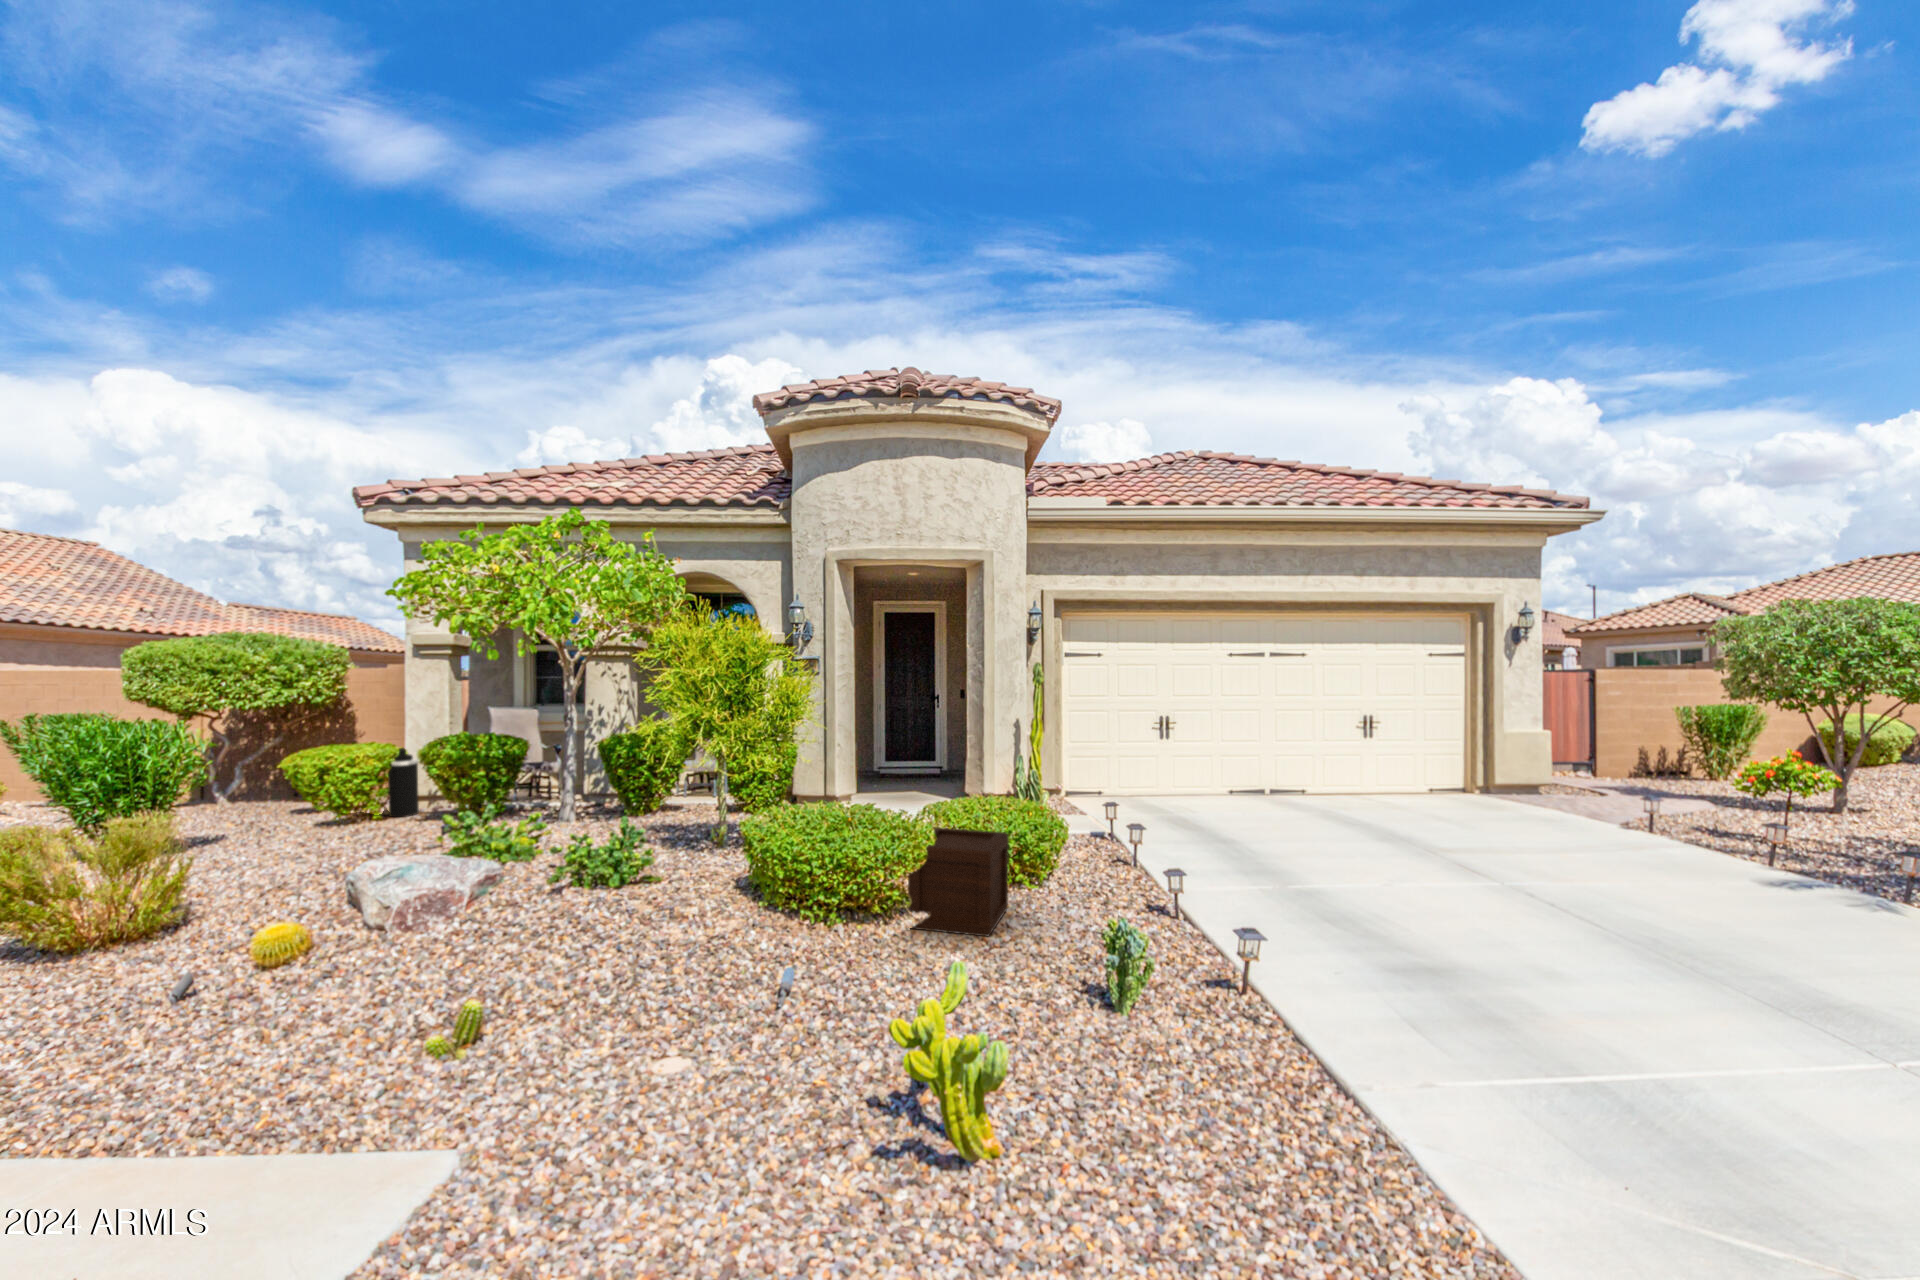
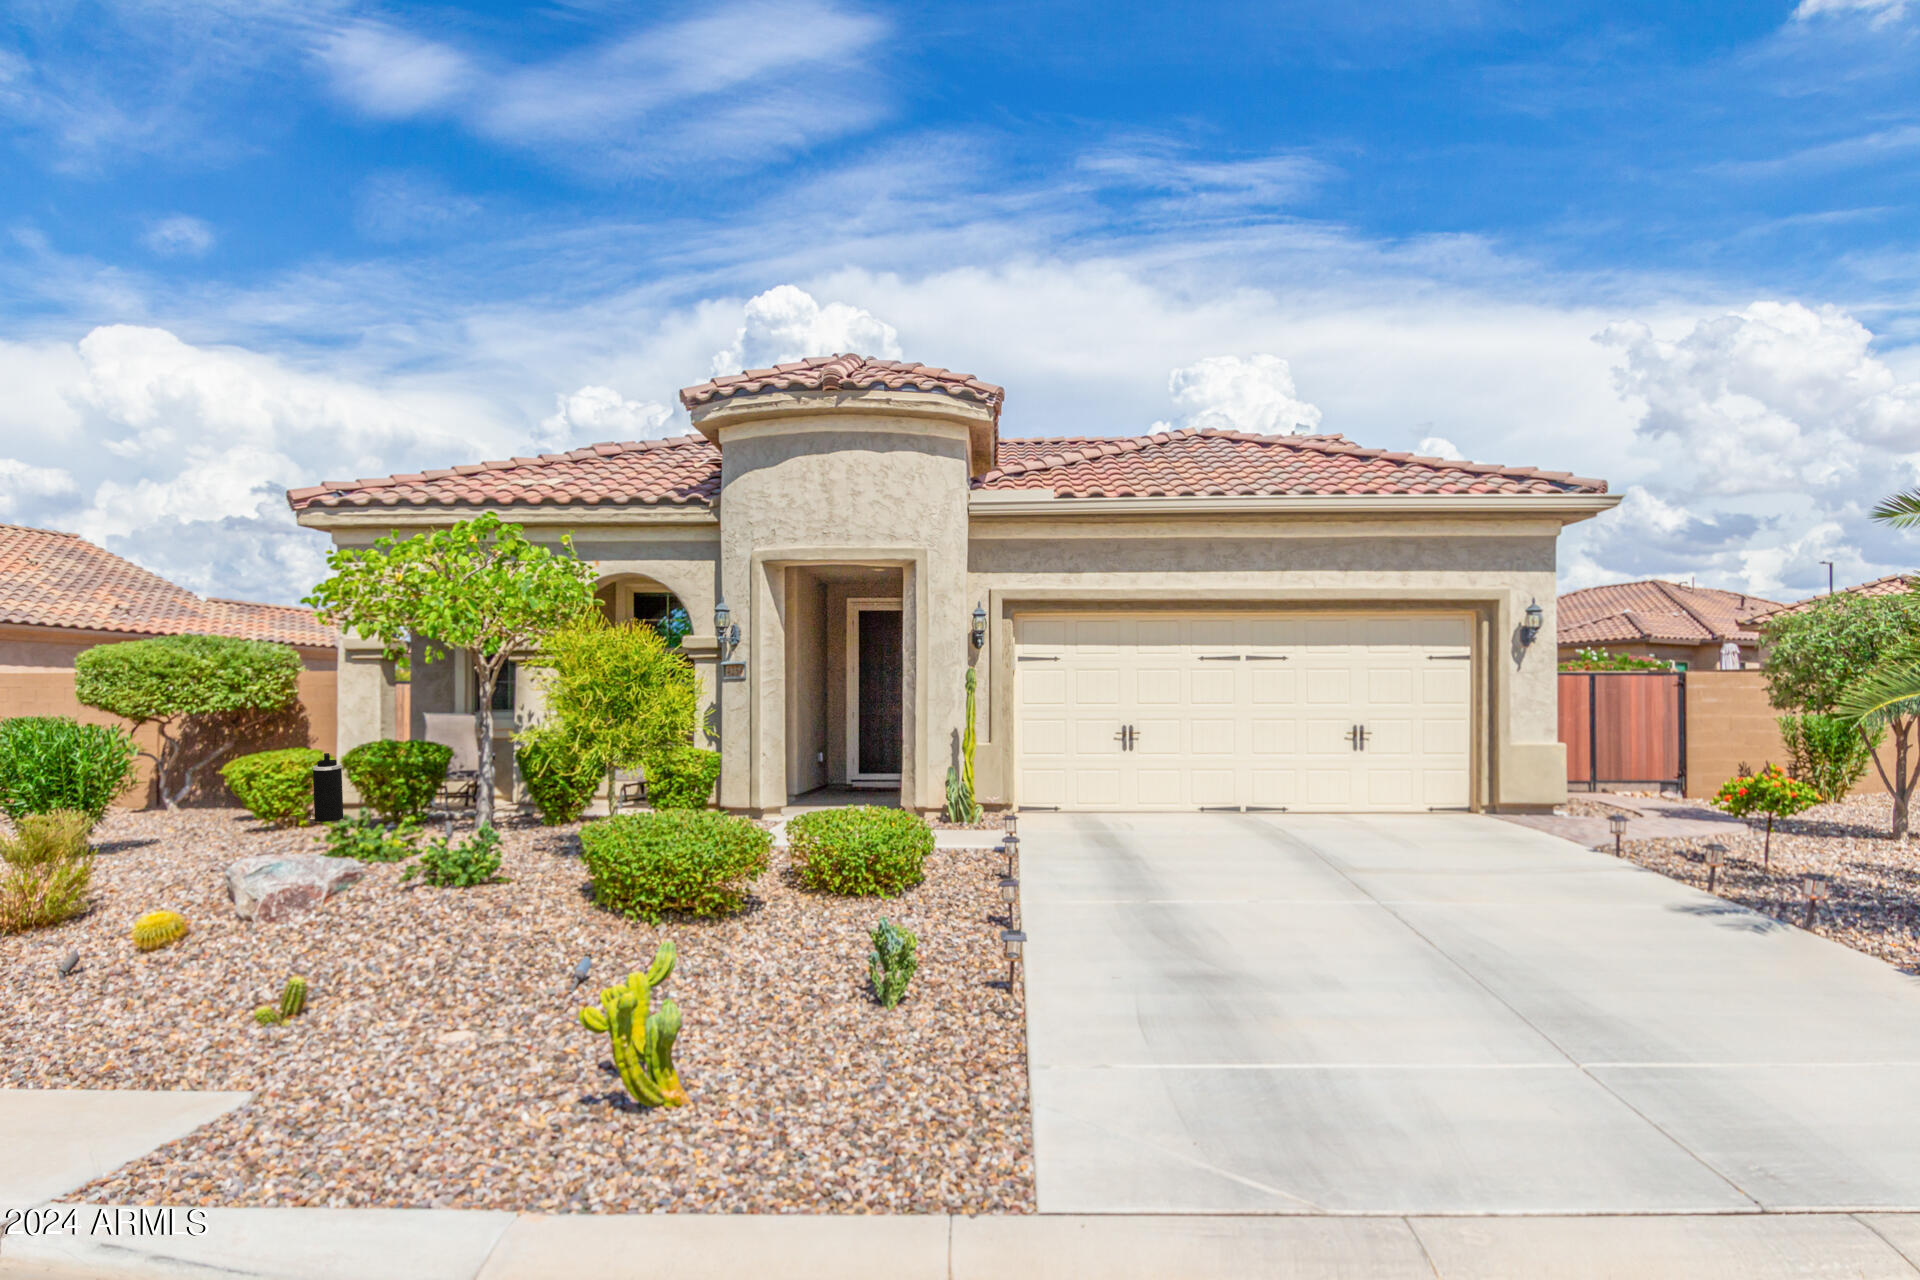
wooden crate: present [908,827,1009,936] -> none [740,836,851,942]

